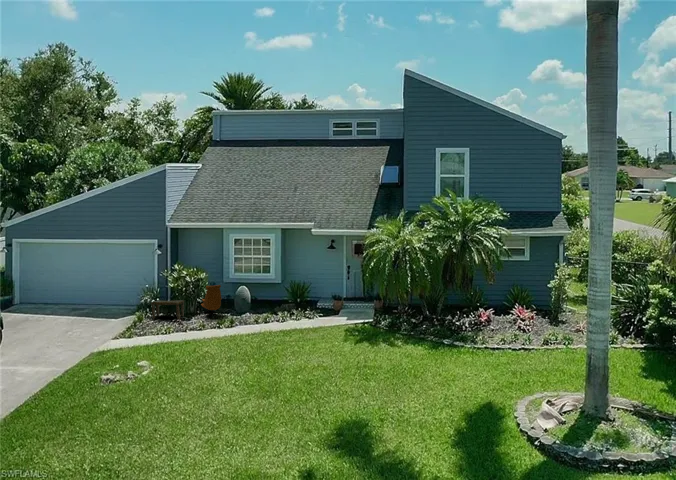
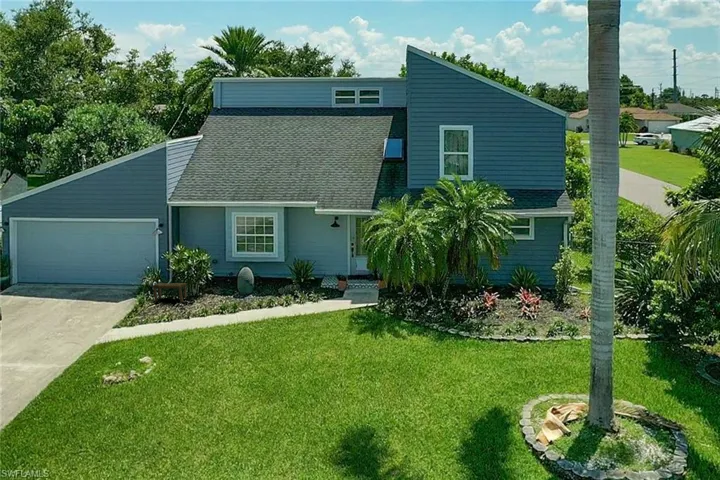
lounge chair: present [201,285,222,318] -> none [204,268,226,302]

